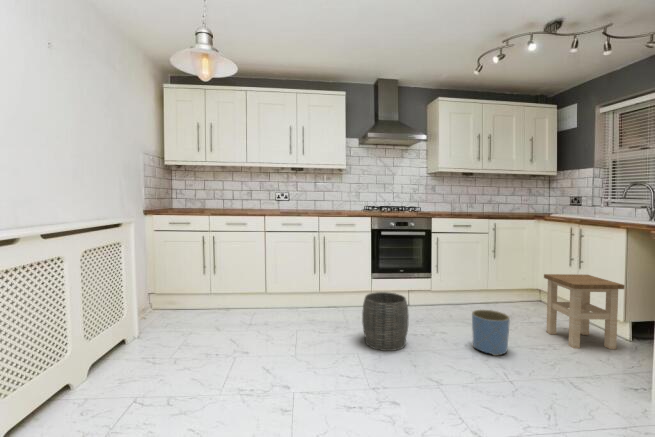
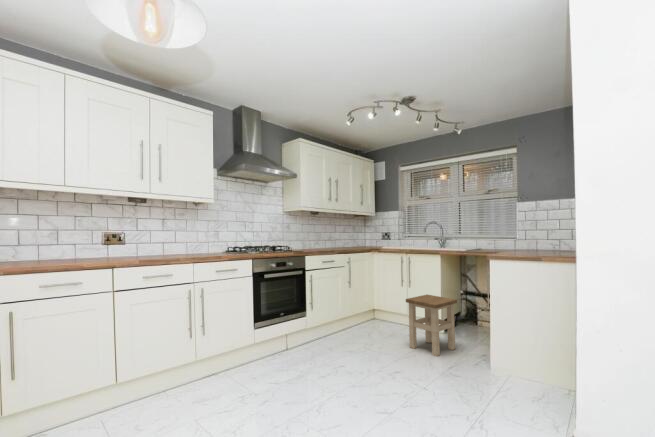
woven basket: present [362,292,409,351] -> none [288,345,338,418]
planter: present [472,310,510,356] -> none [380,340,412,383]

